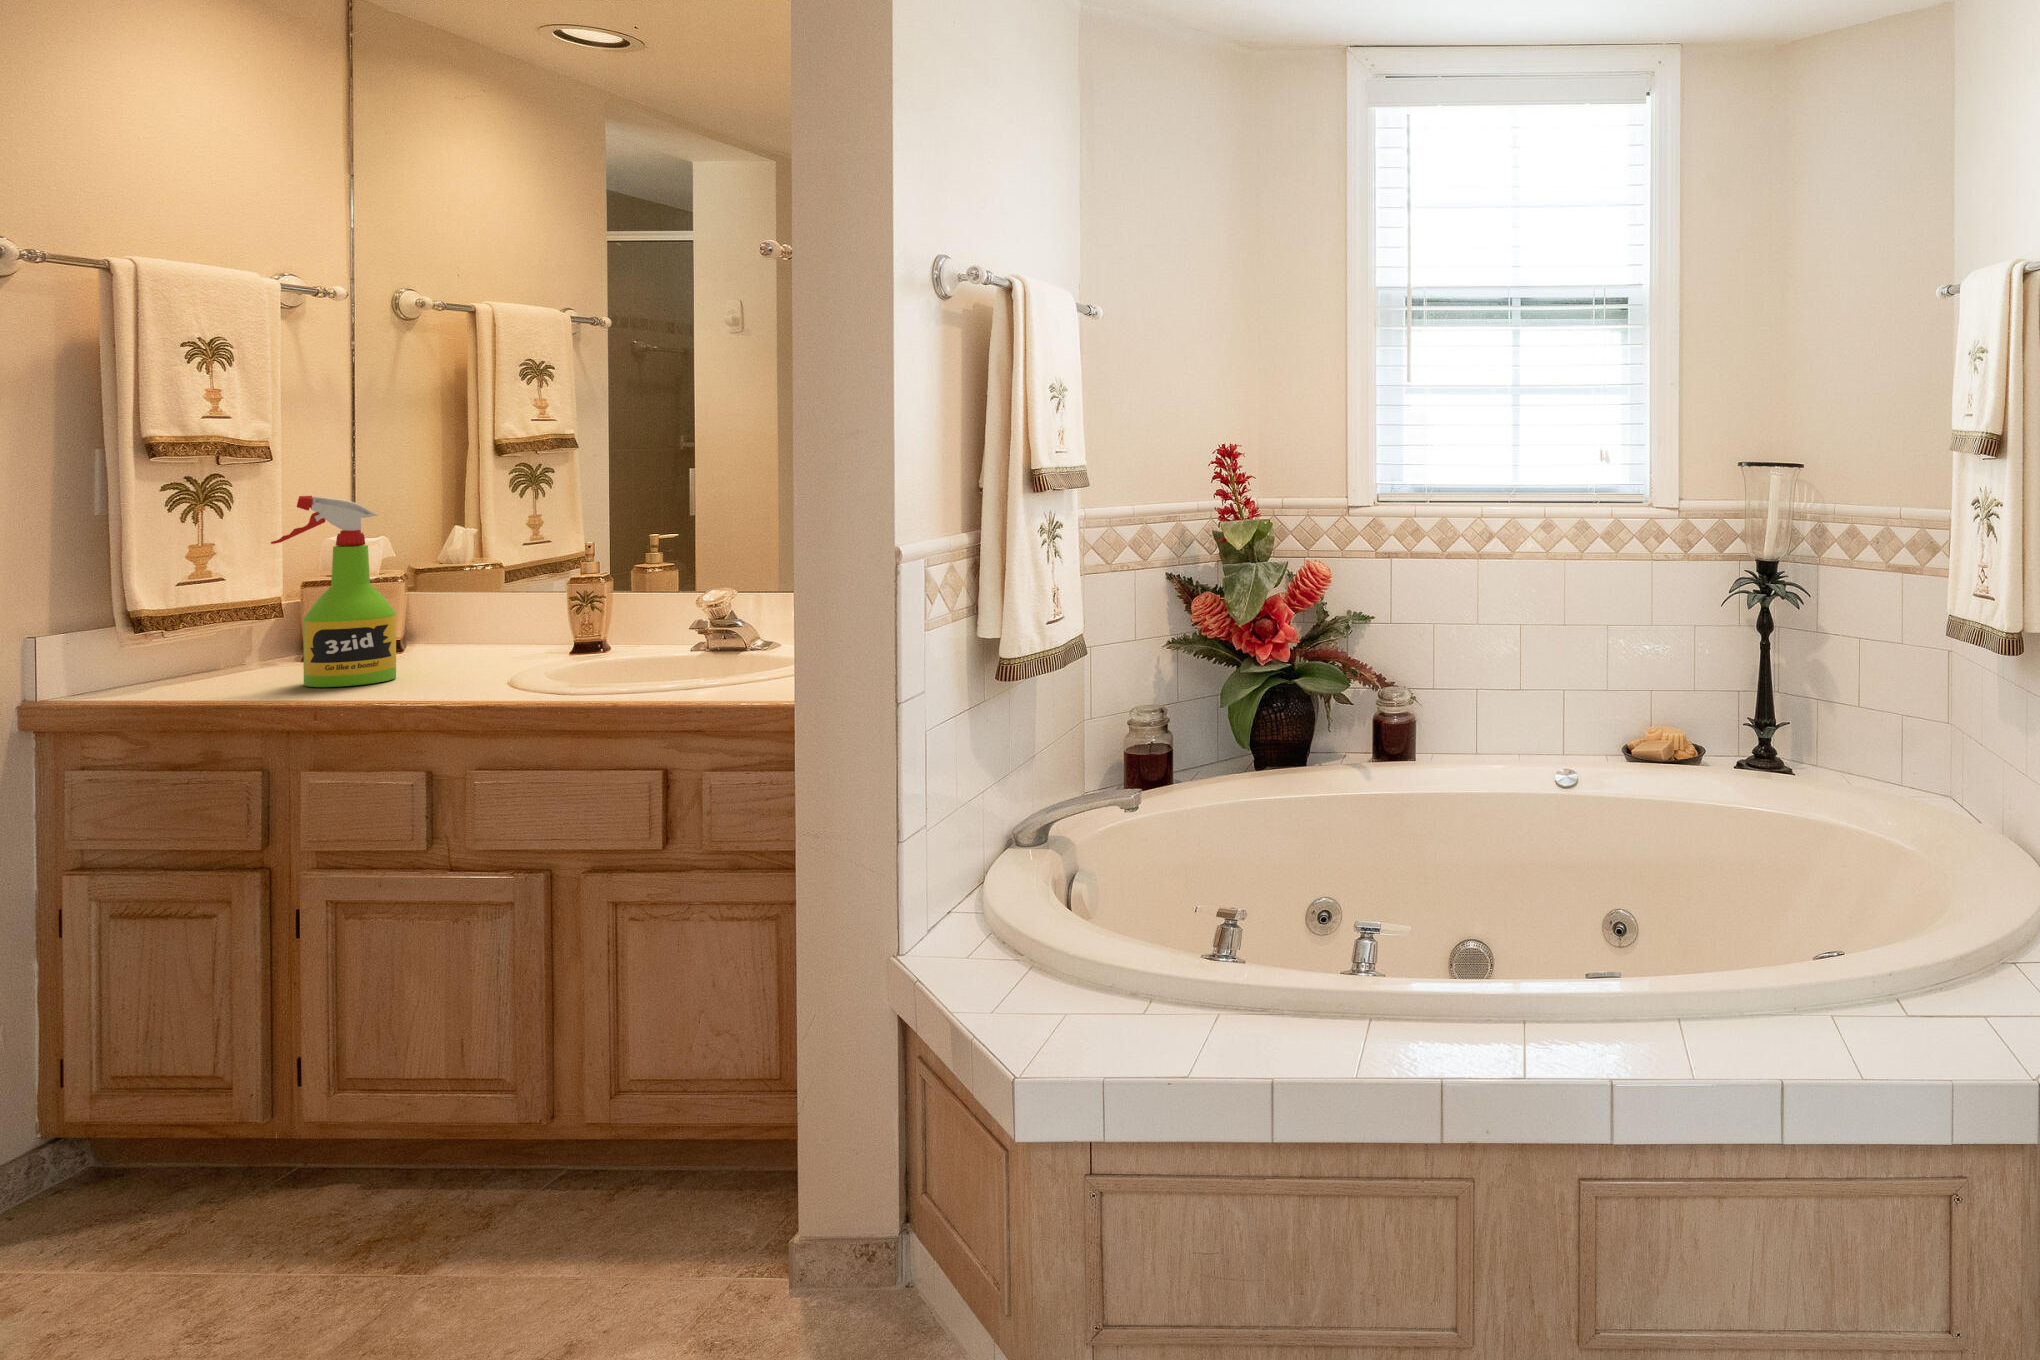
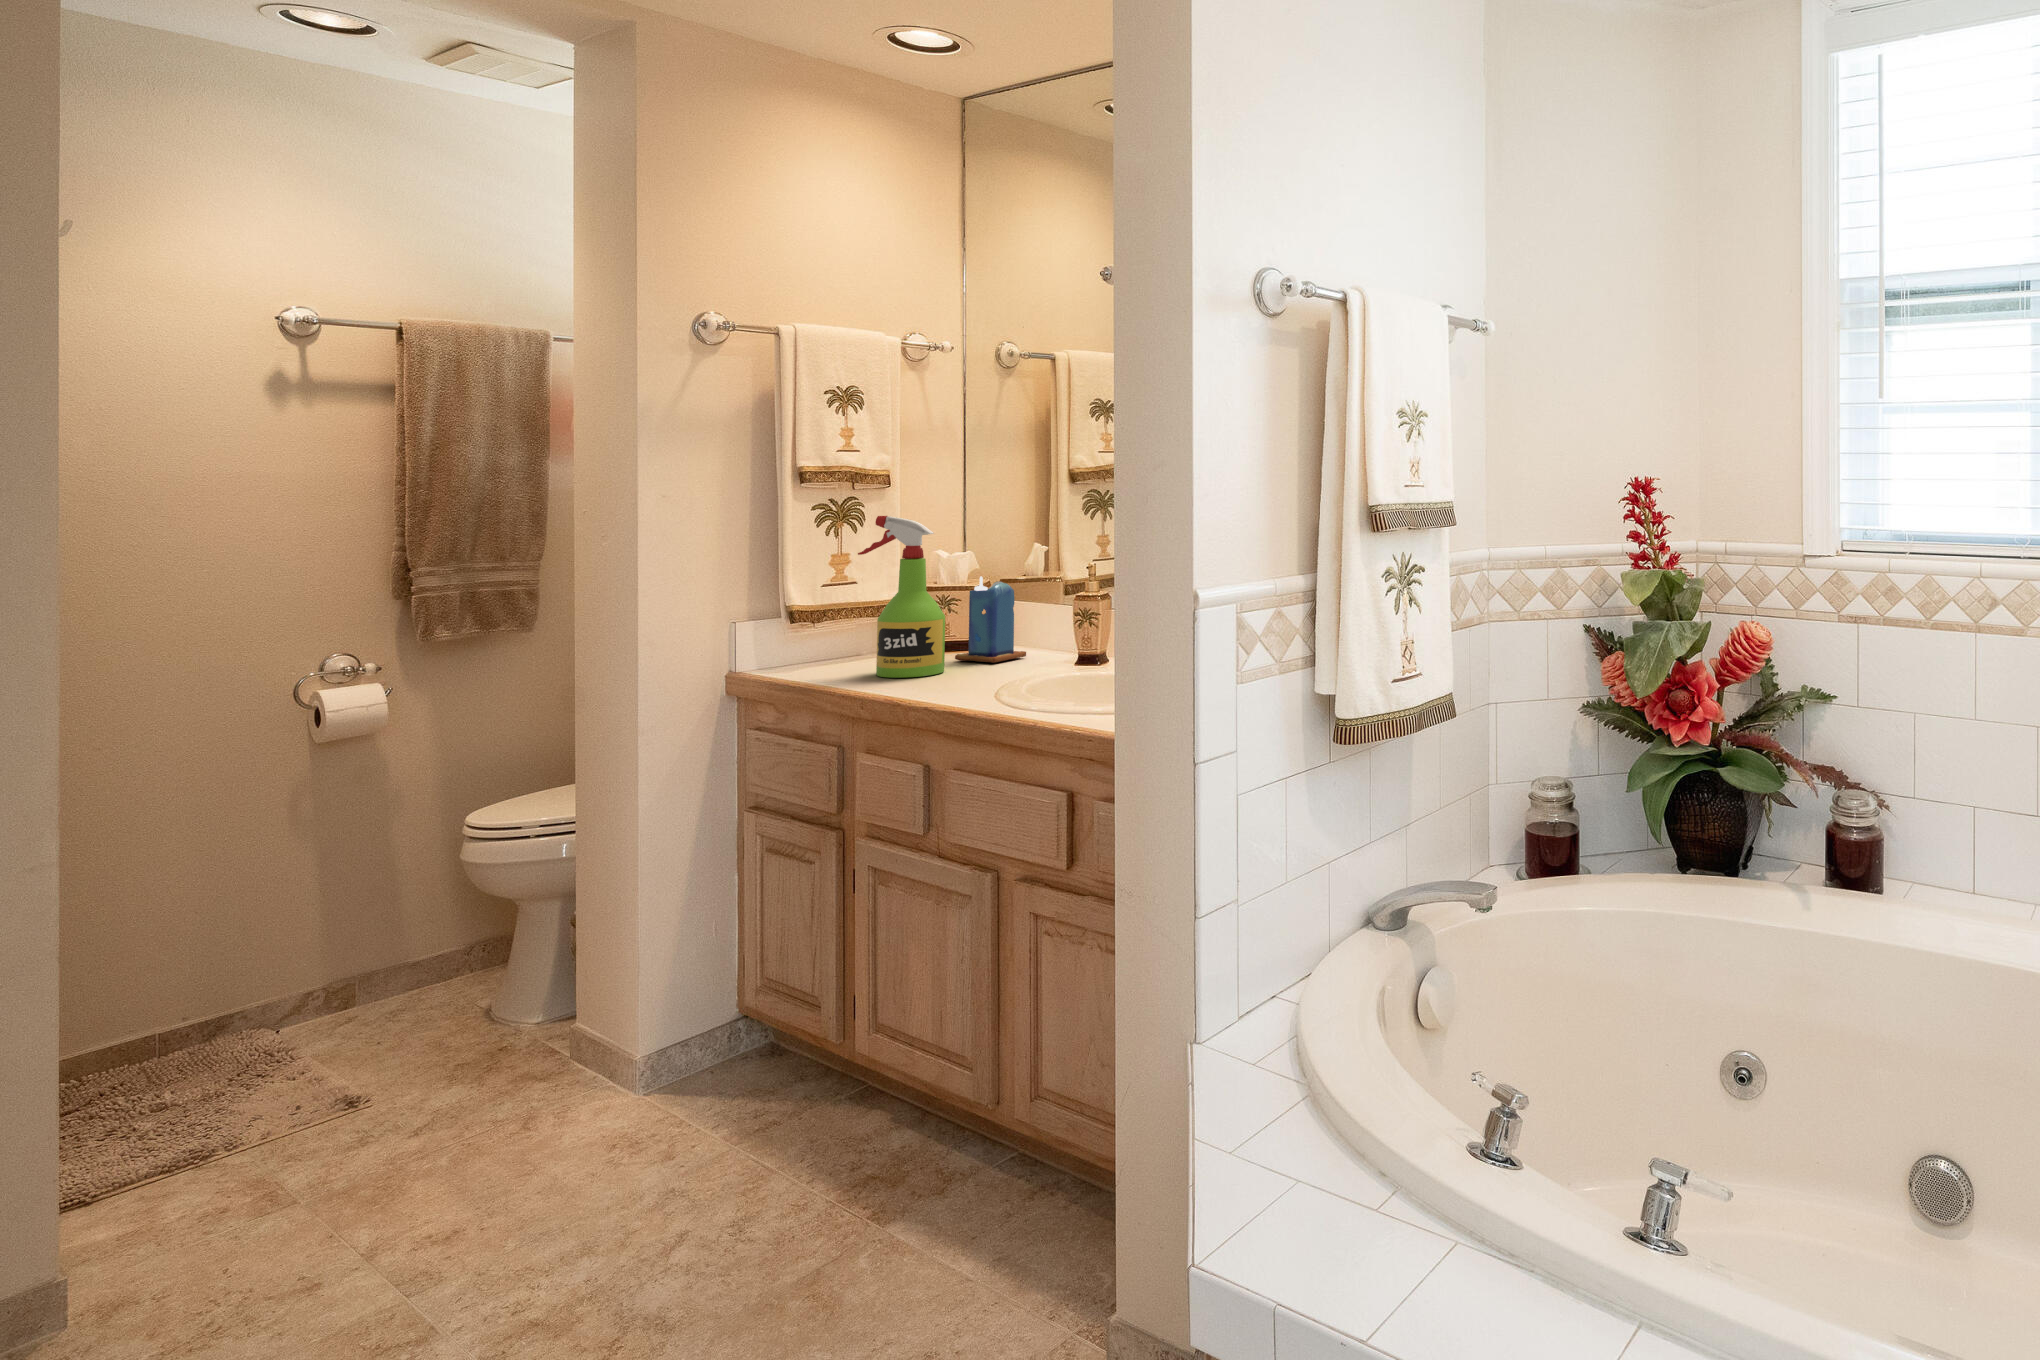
candle: none [376,565,467,666] -> present [955,576,1026,663]

